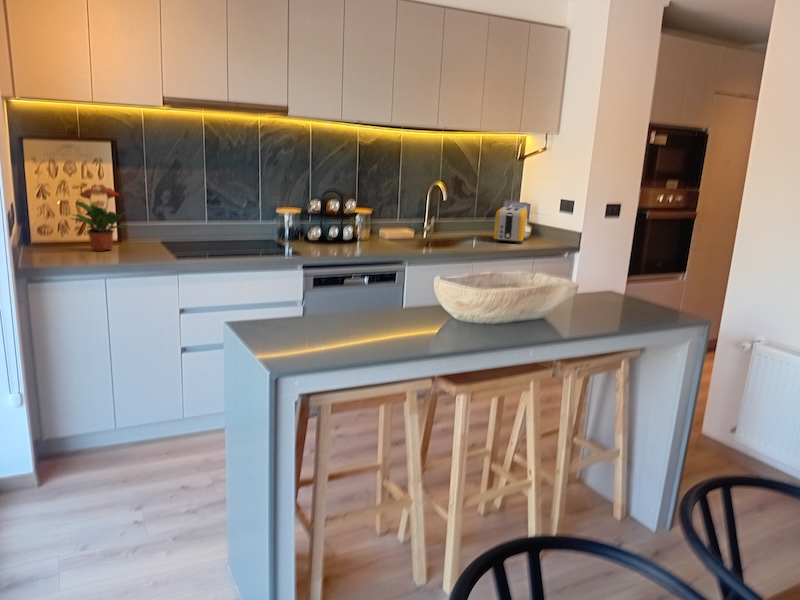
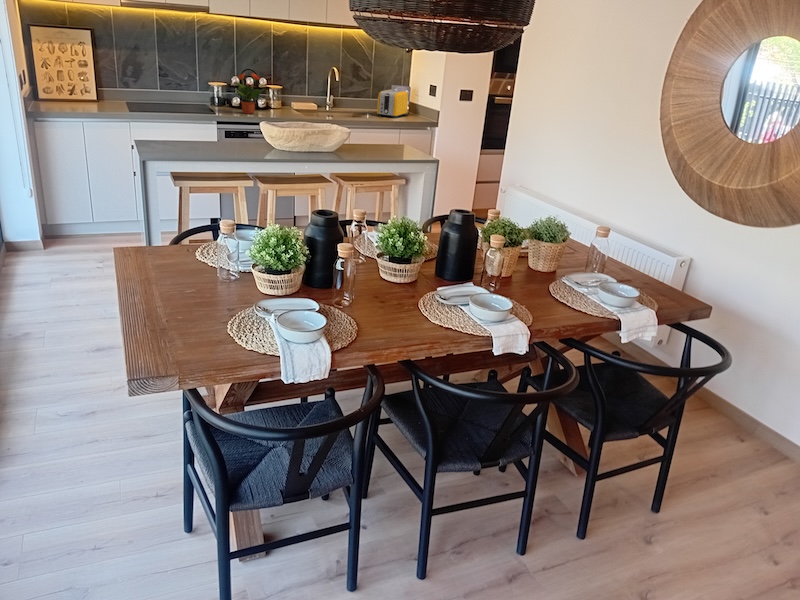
potted plant: present [73,187,128,251] -> present [234,73,264,114]

